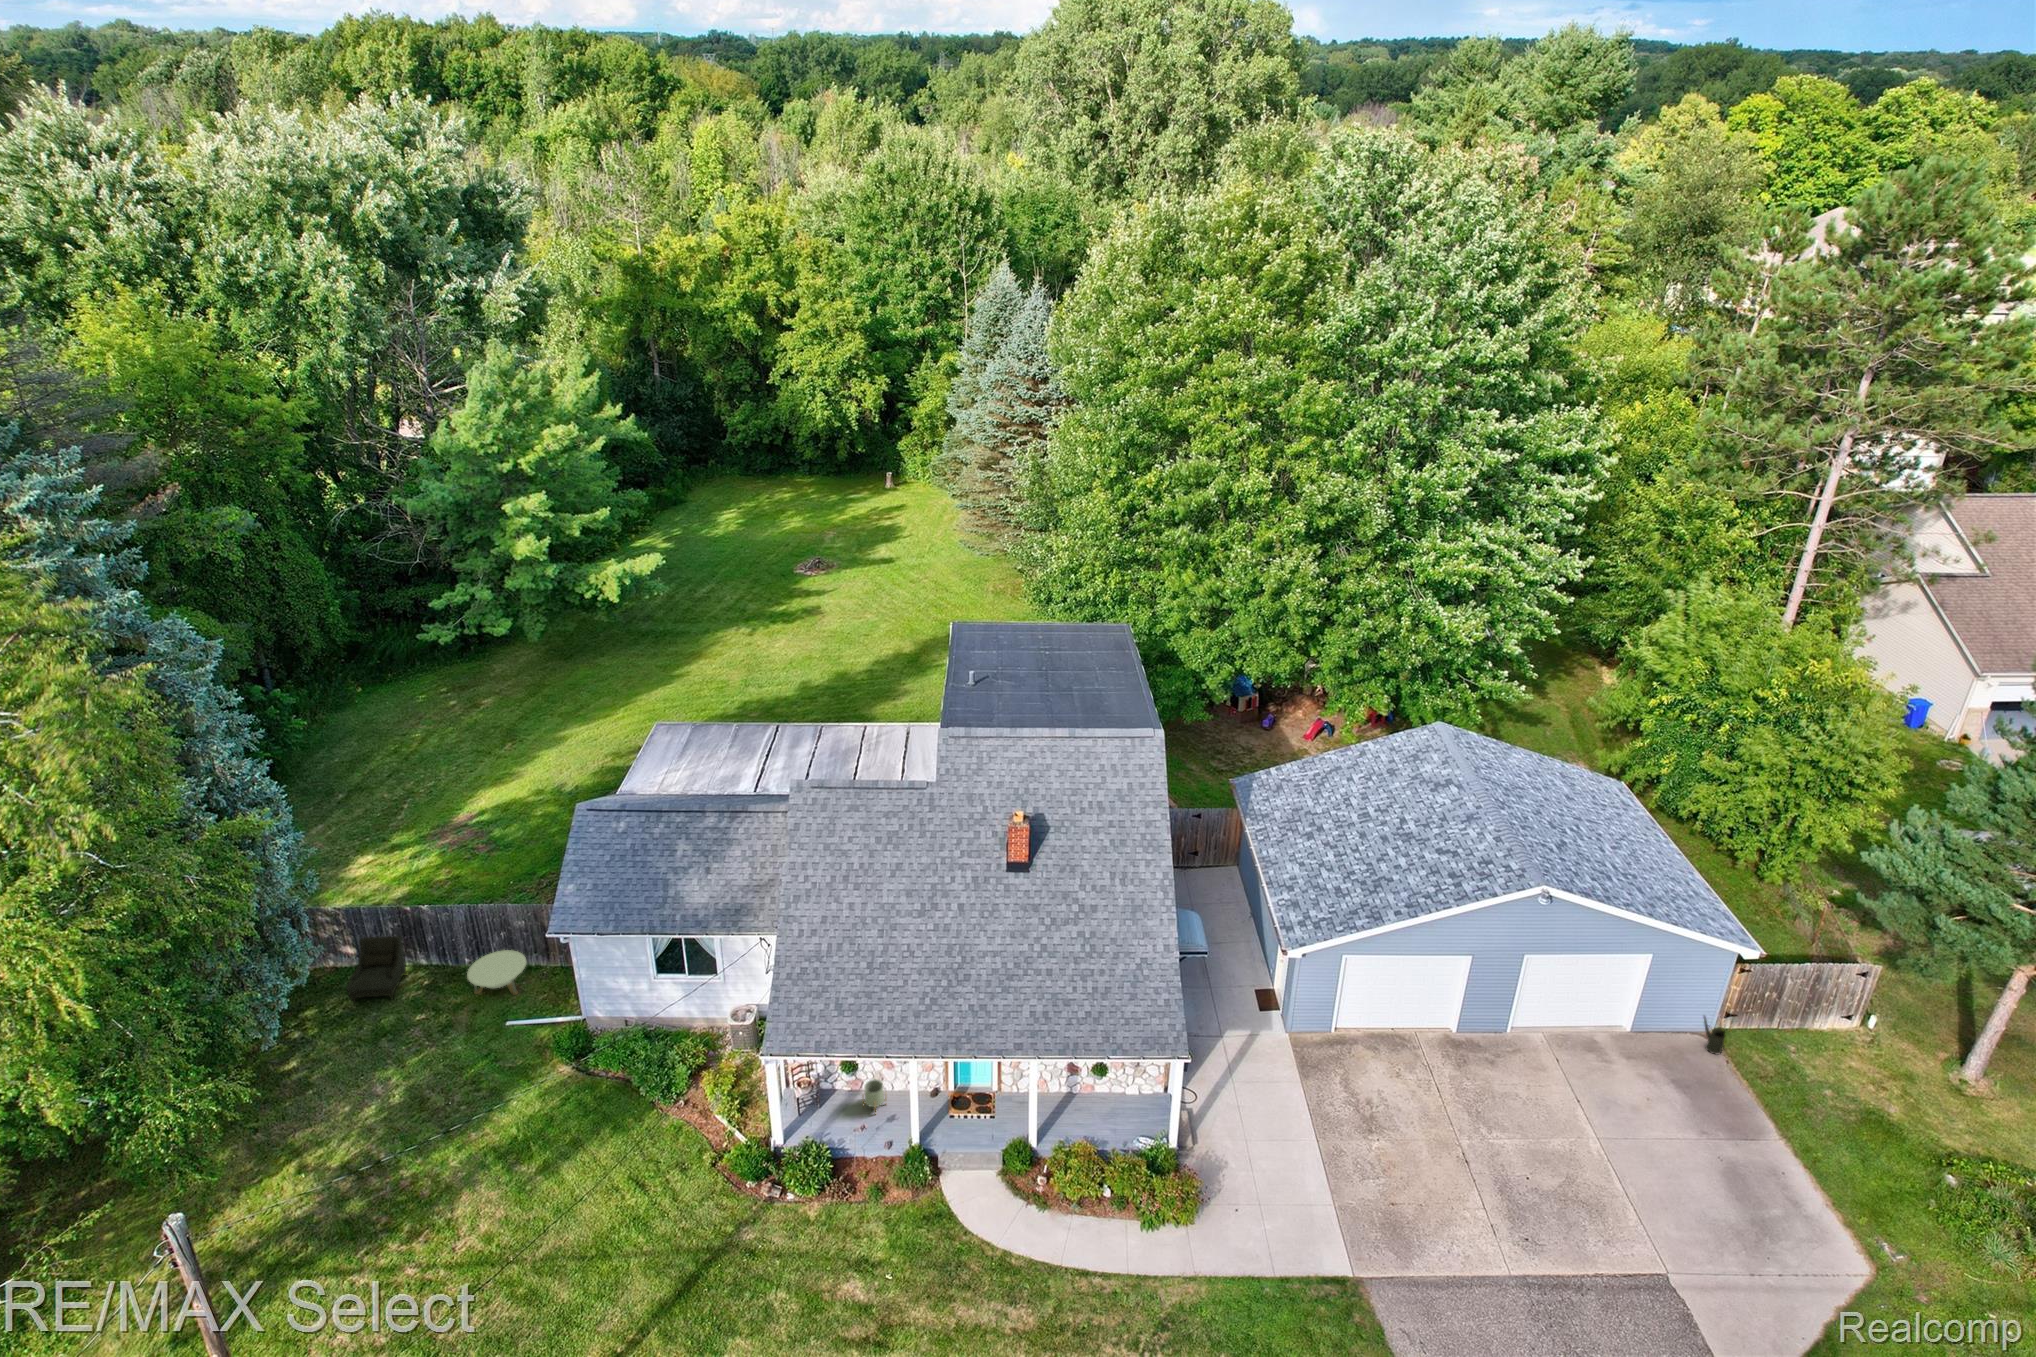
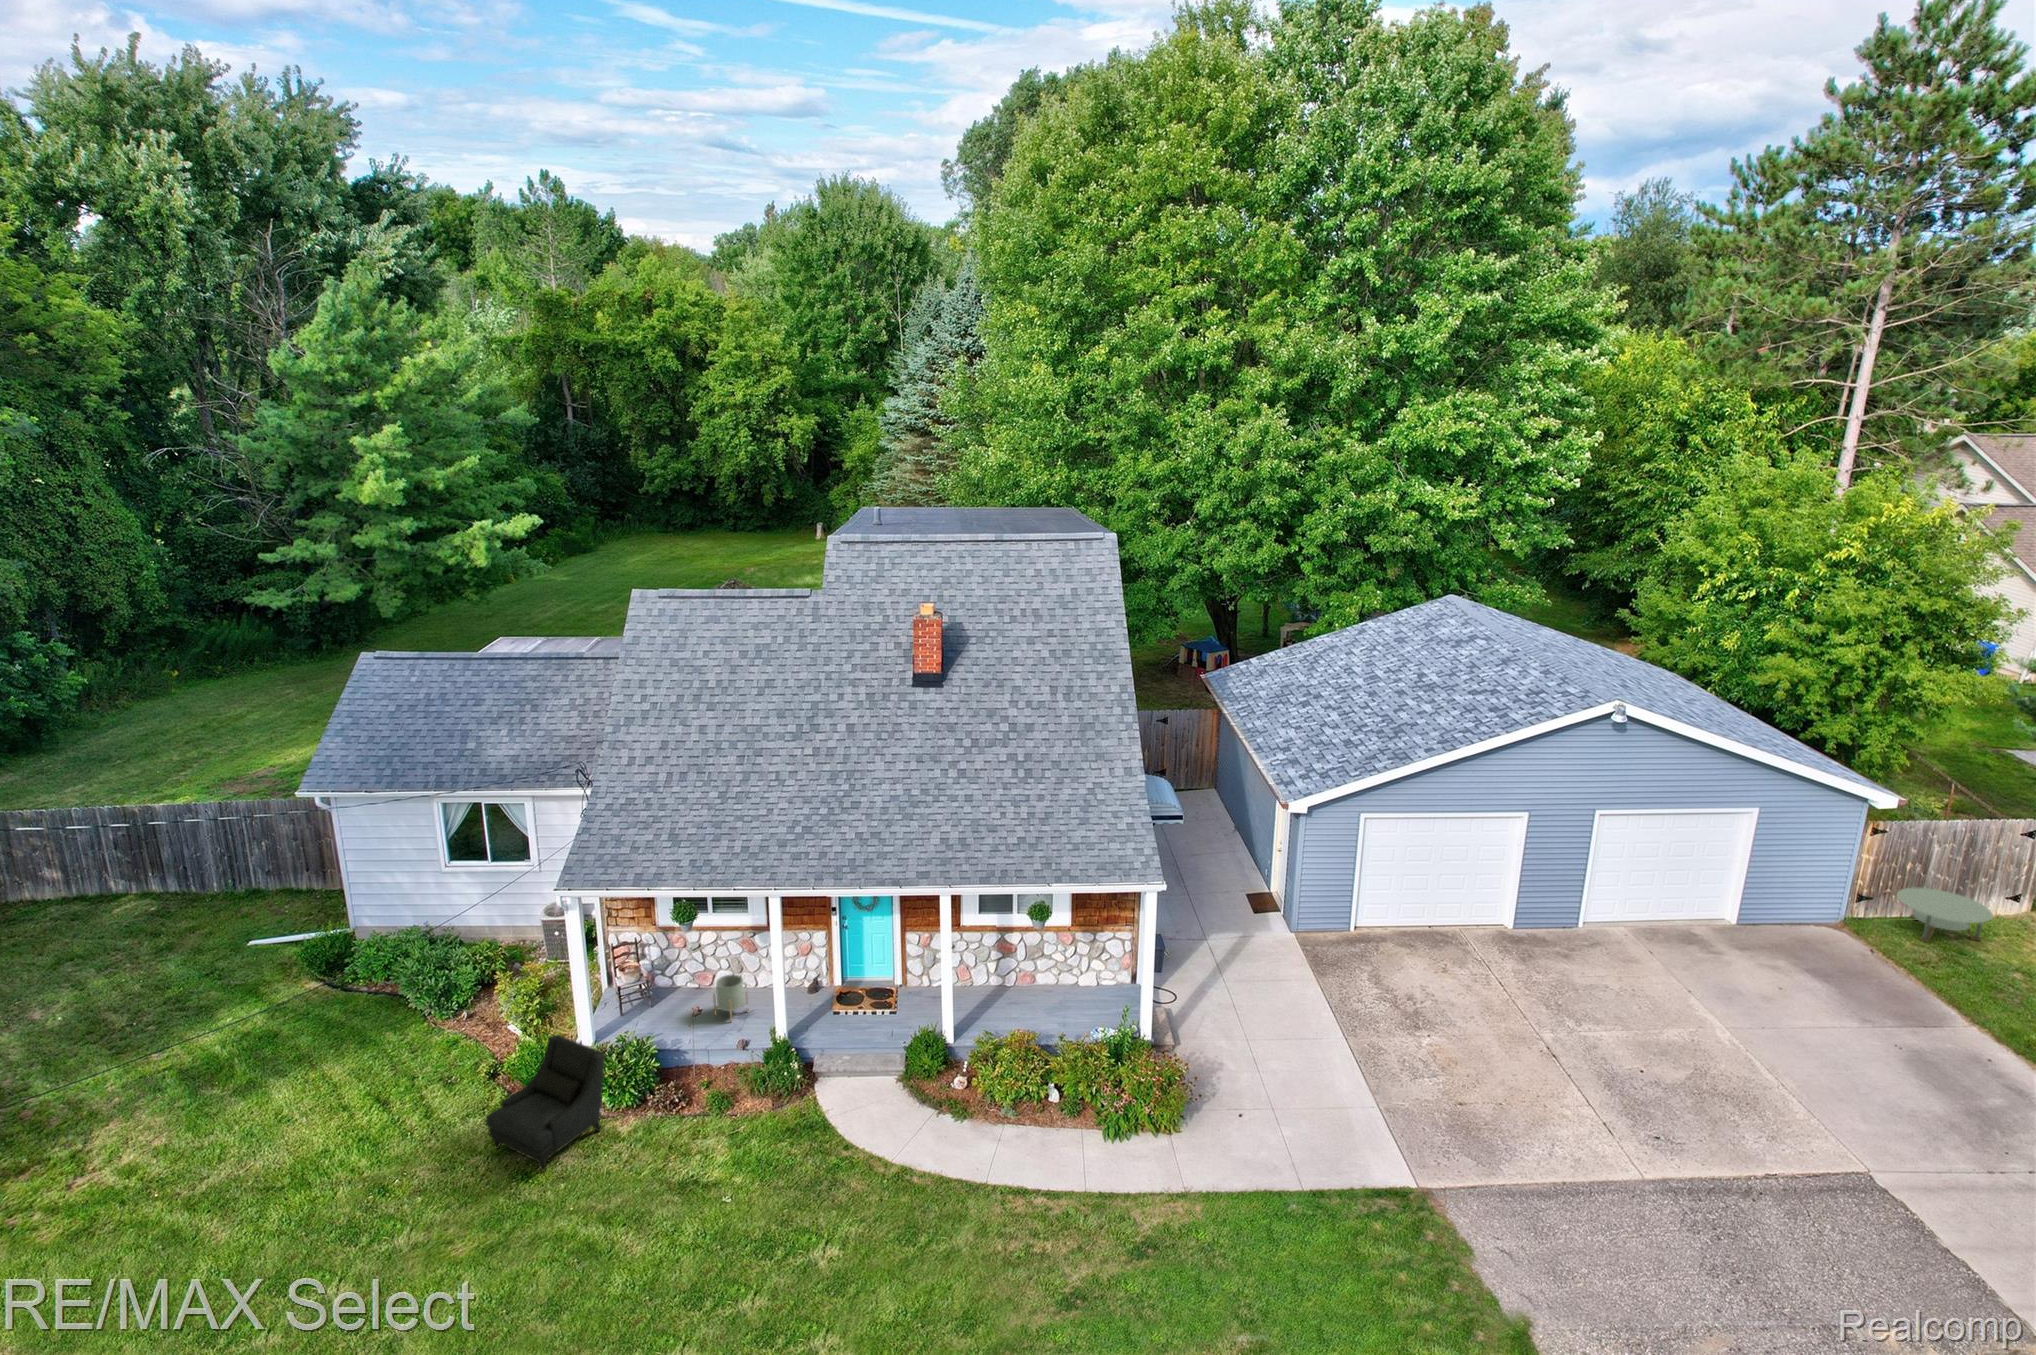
armchair: present [346,936,406,1002] -> present [486,1035,605,1171]
round table: present [467,950,526,995] -> present [1897,888,1993,942]
watering can: present [1704,1016,1725,1054] -> none [1832,893,1868,939]

